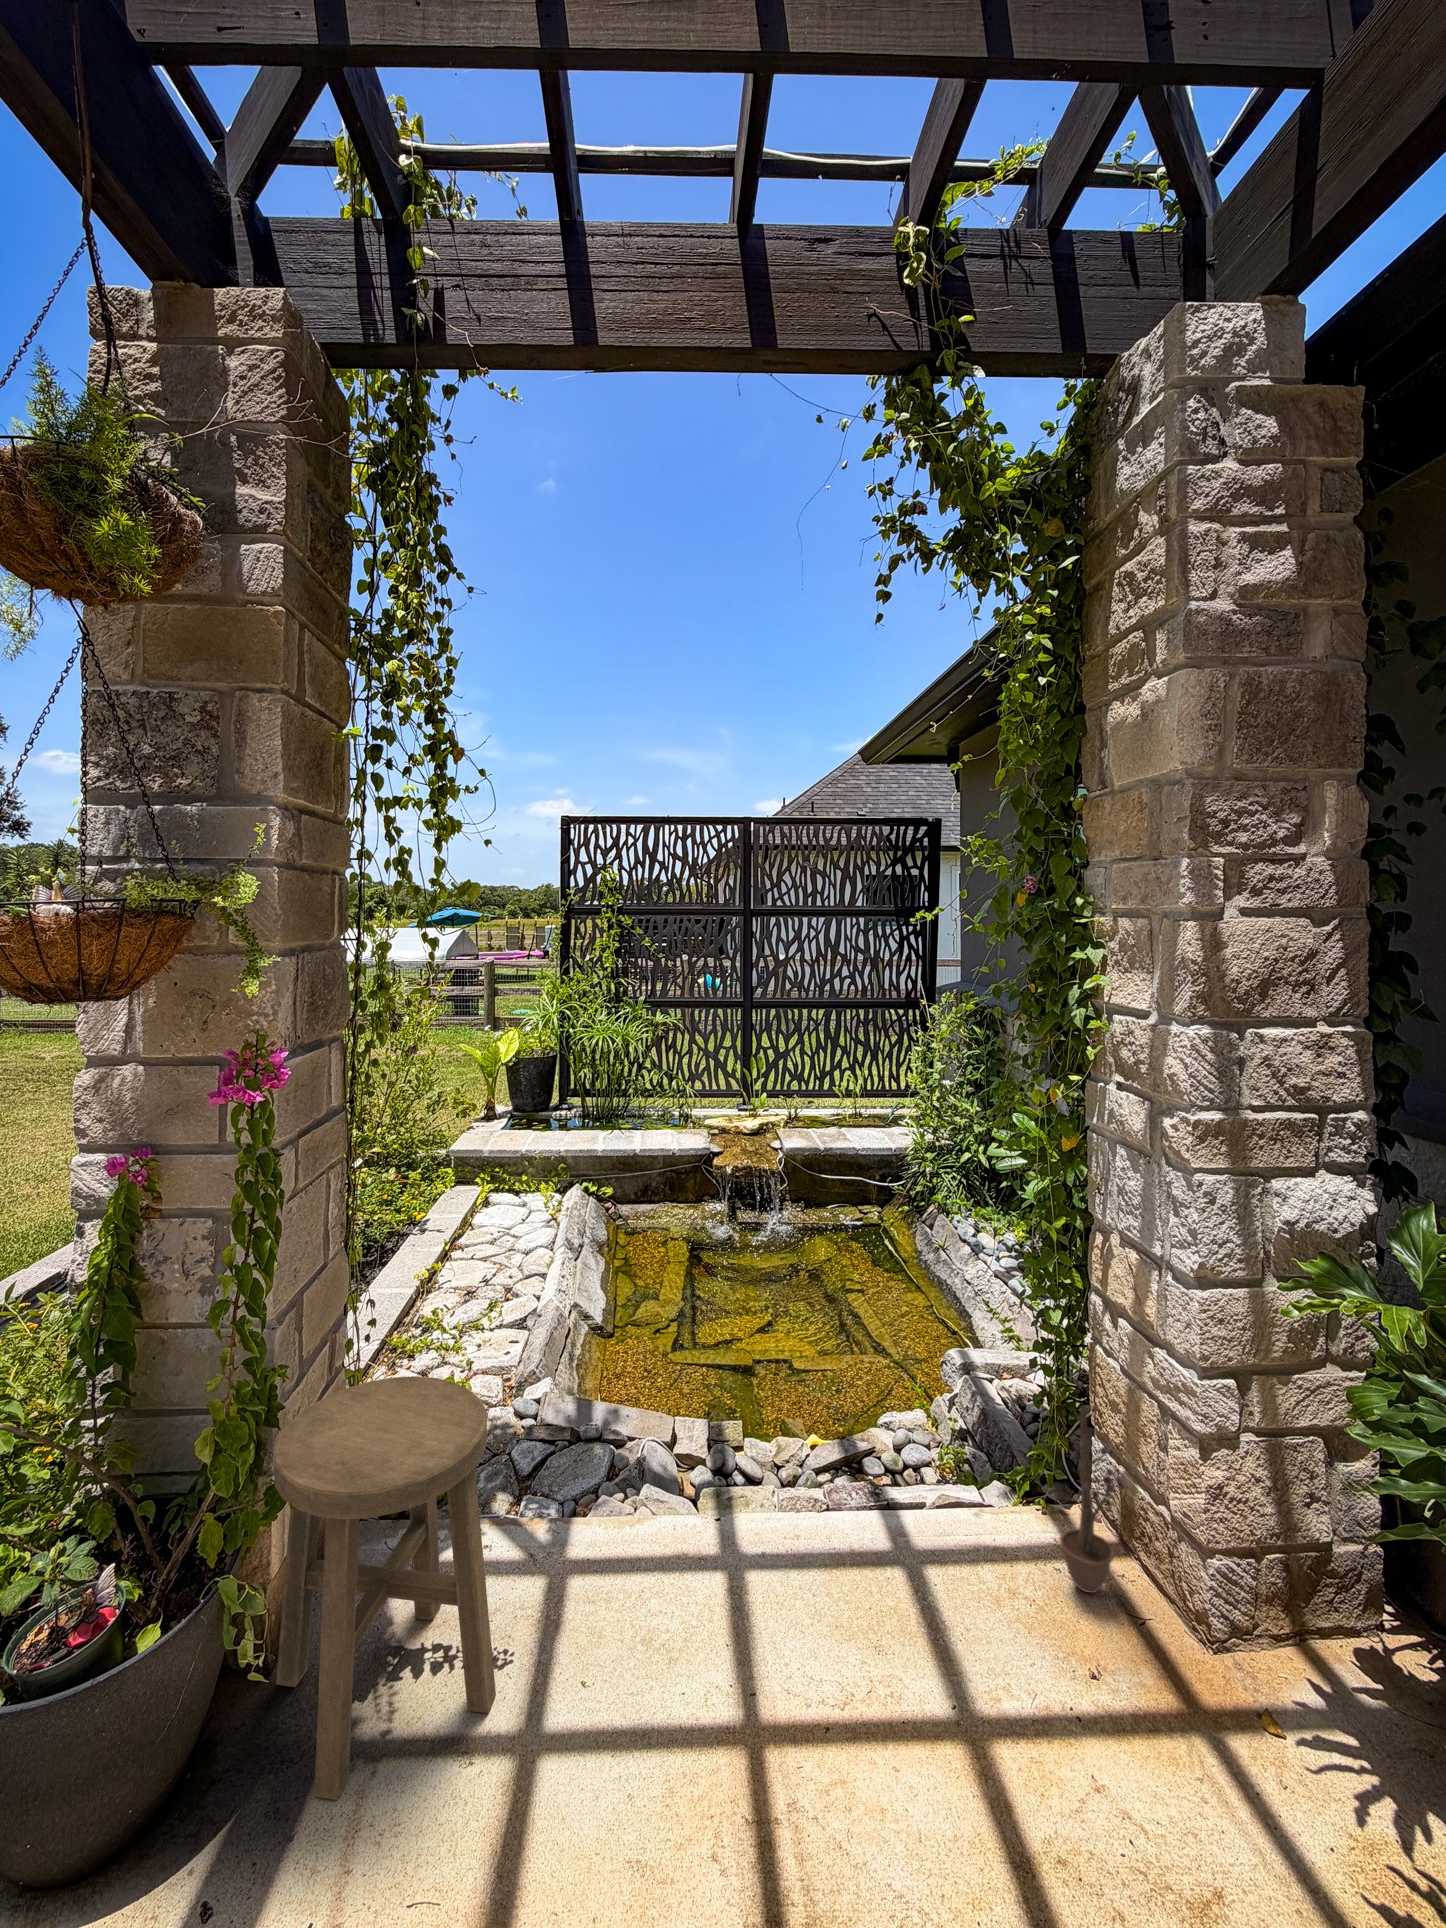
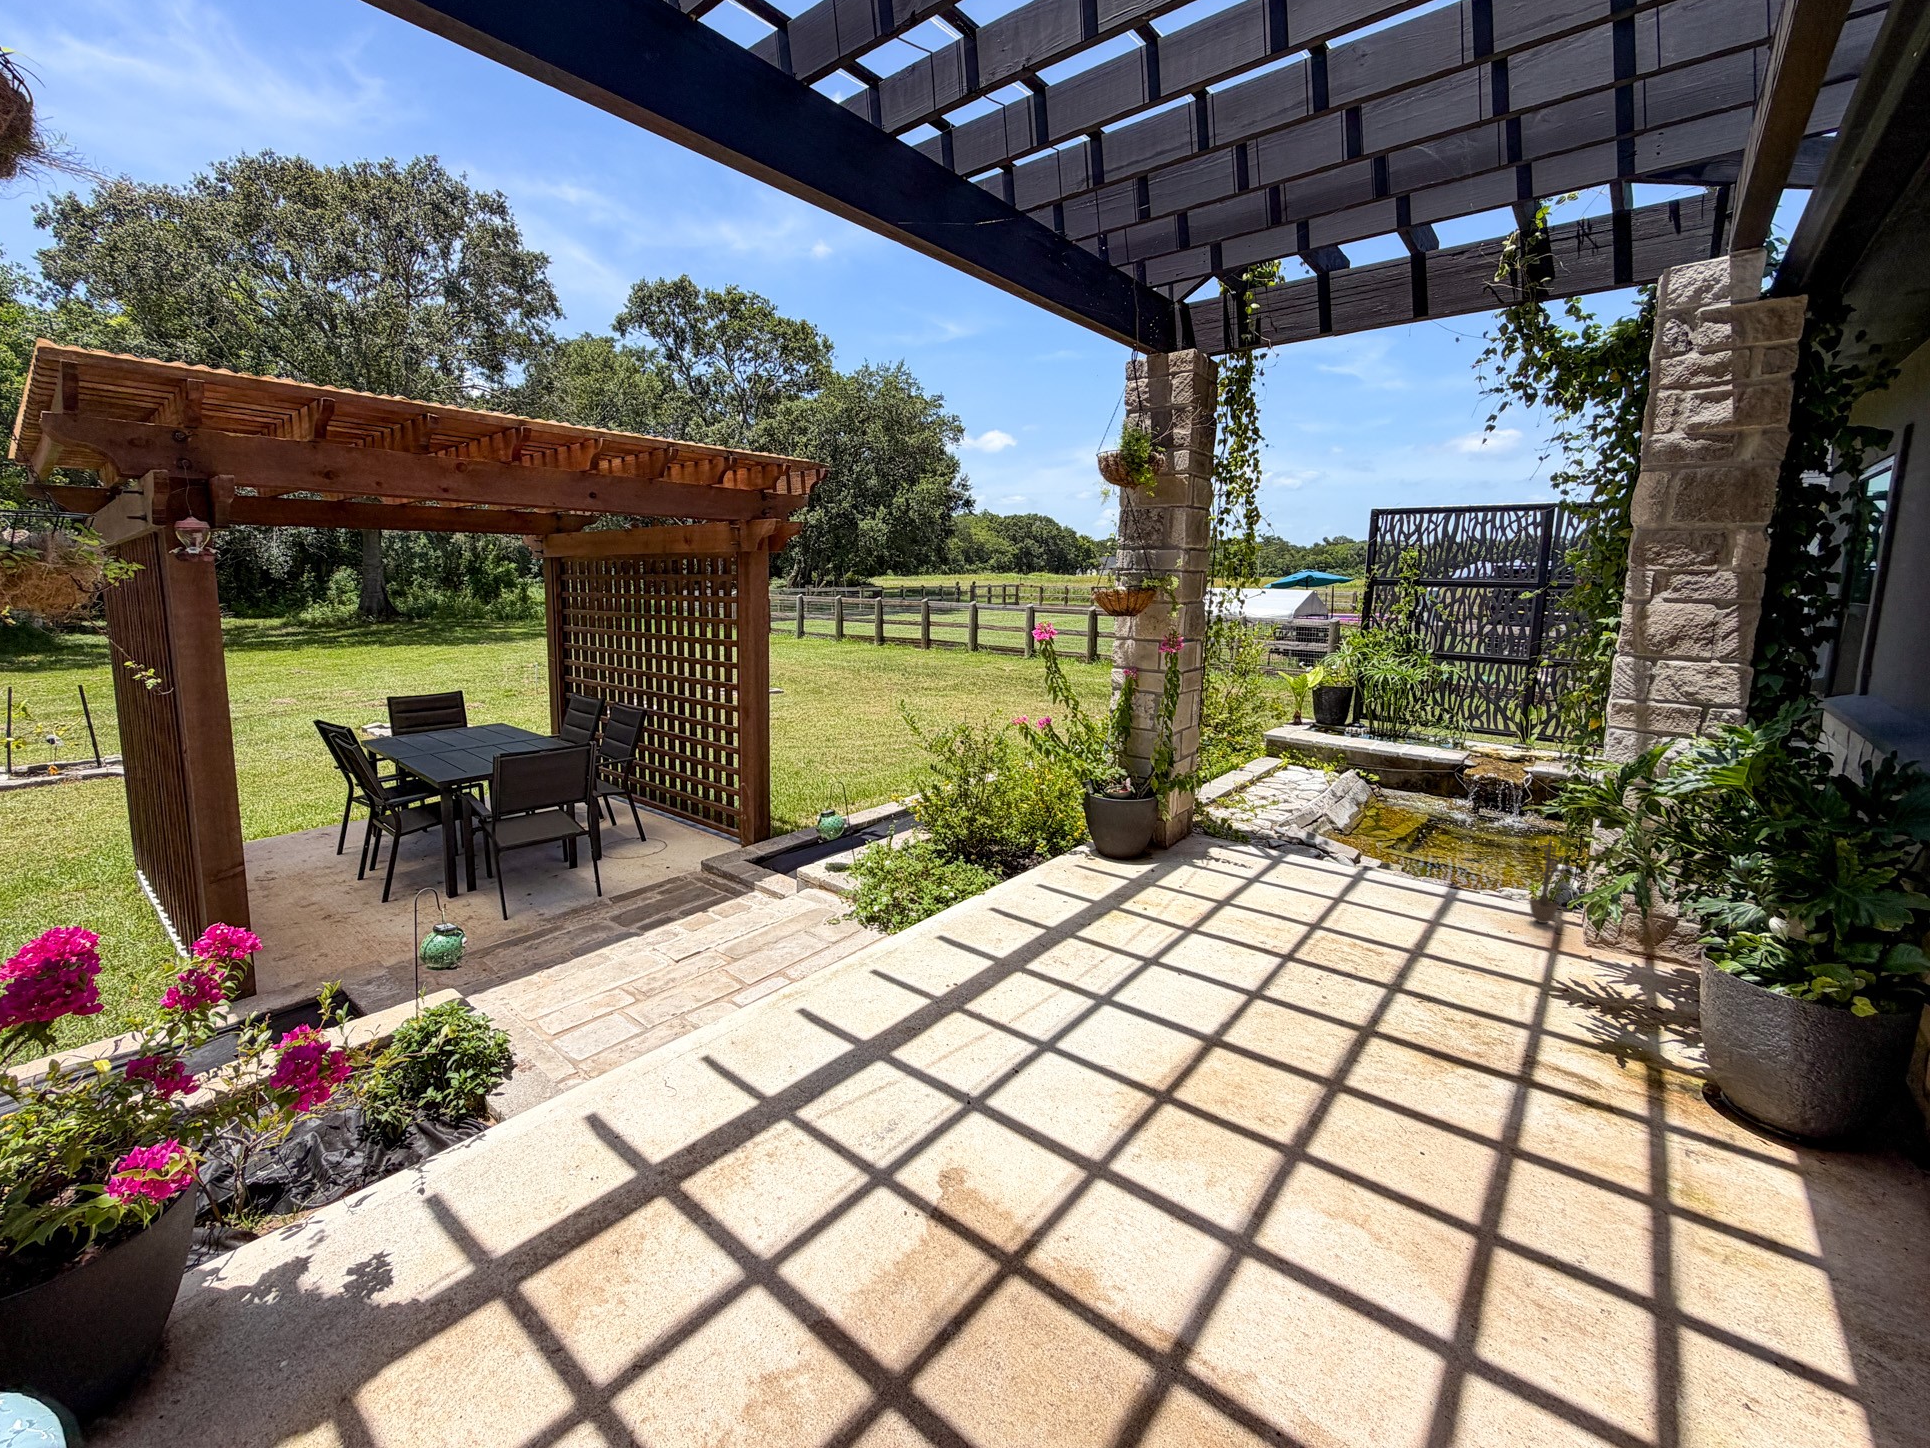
stool: present [274,1376,496,1800] -> none [1167,766,1247,876]

